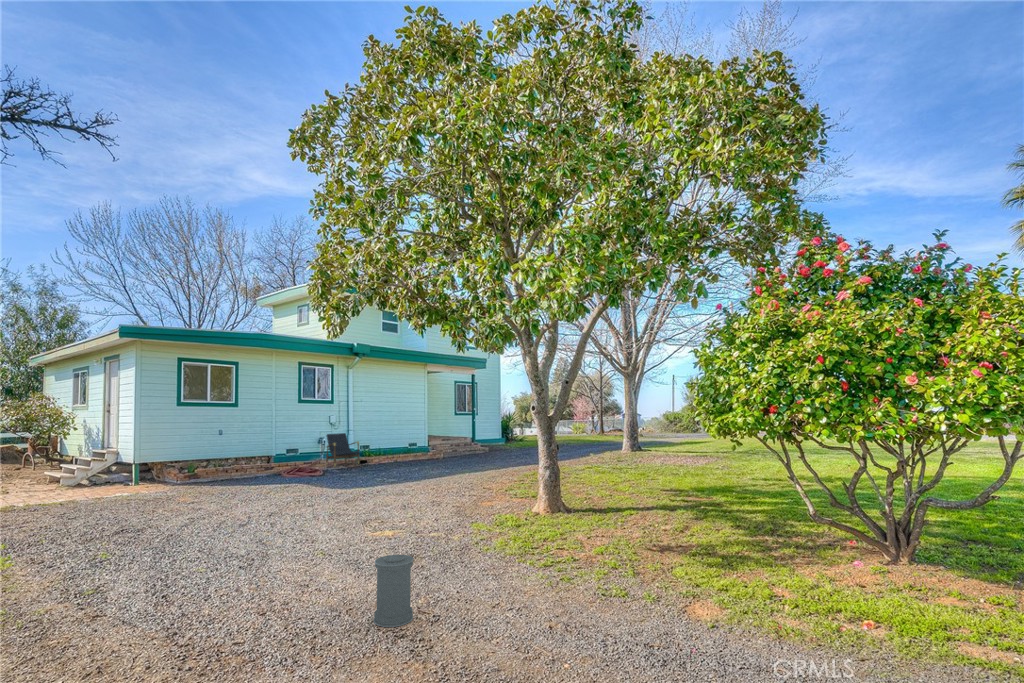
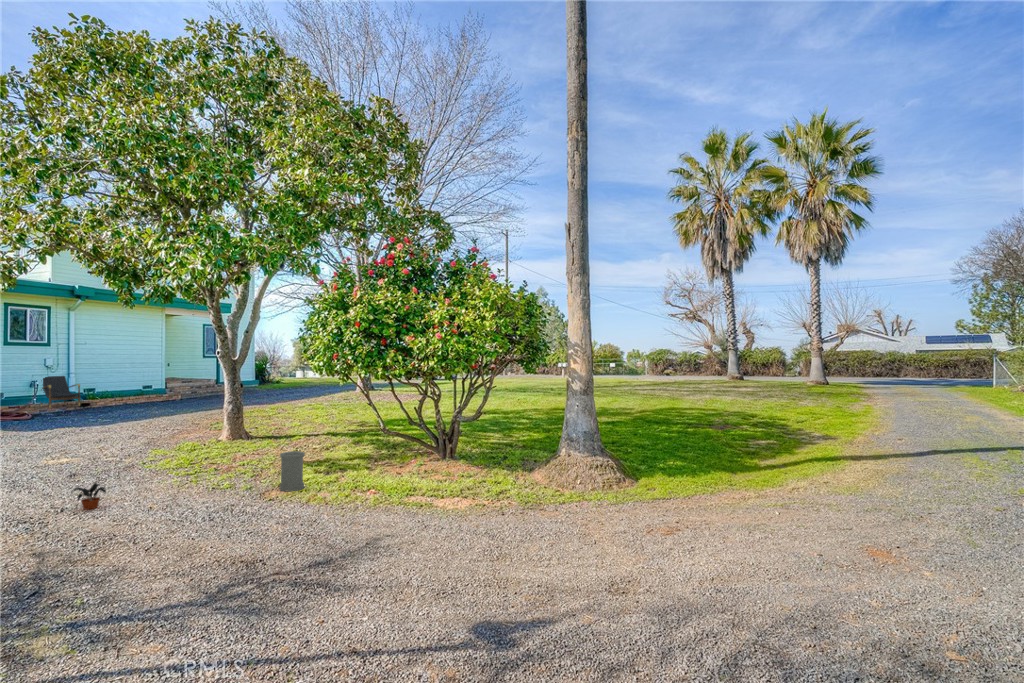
trash can: present [374,555,414,627] -> present [279,451,305,491]
potted plant: none [441,607,491,656] -> present [73,483,106,510]

